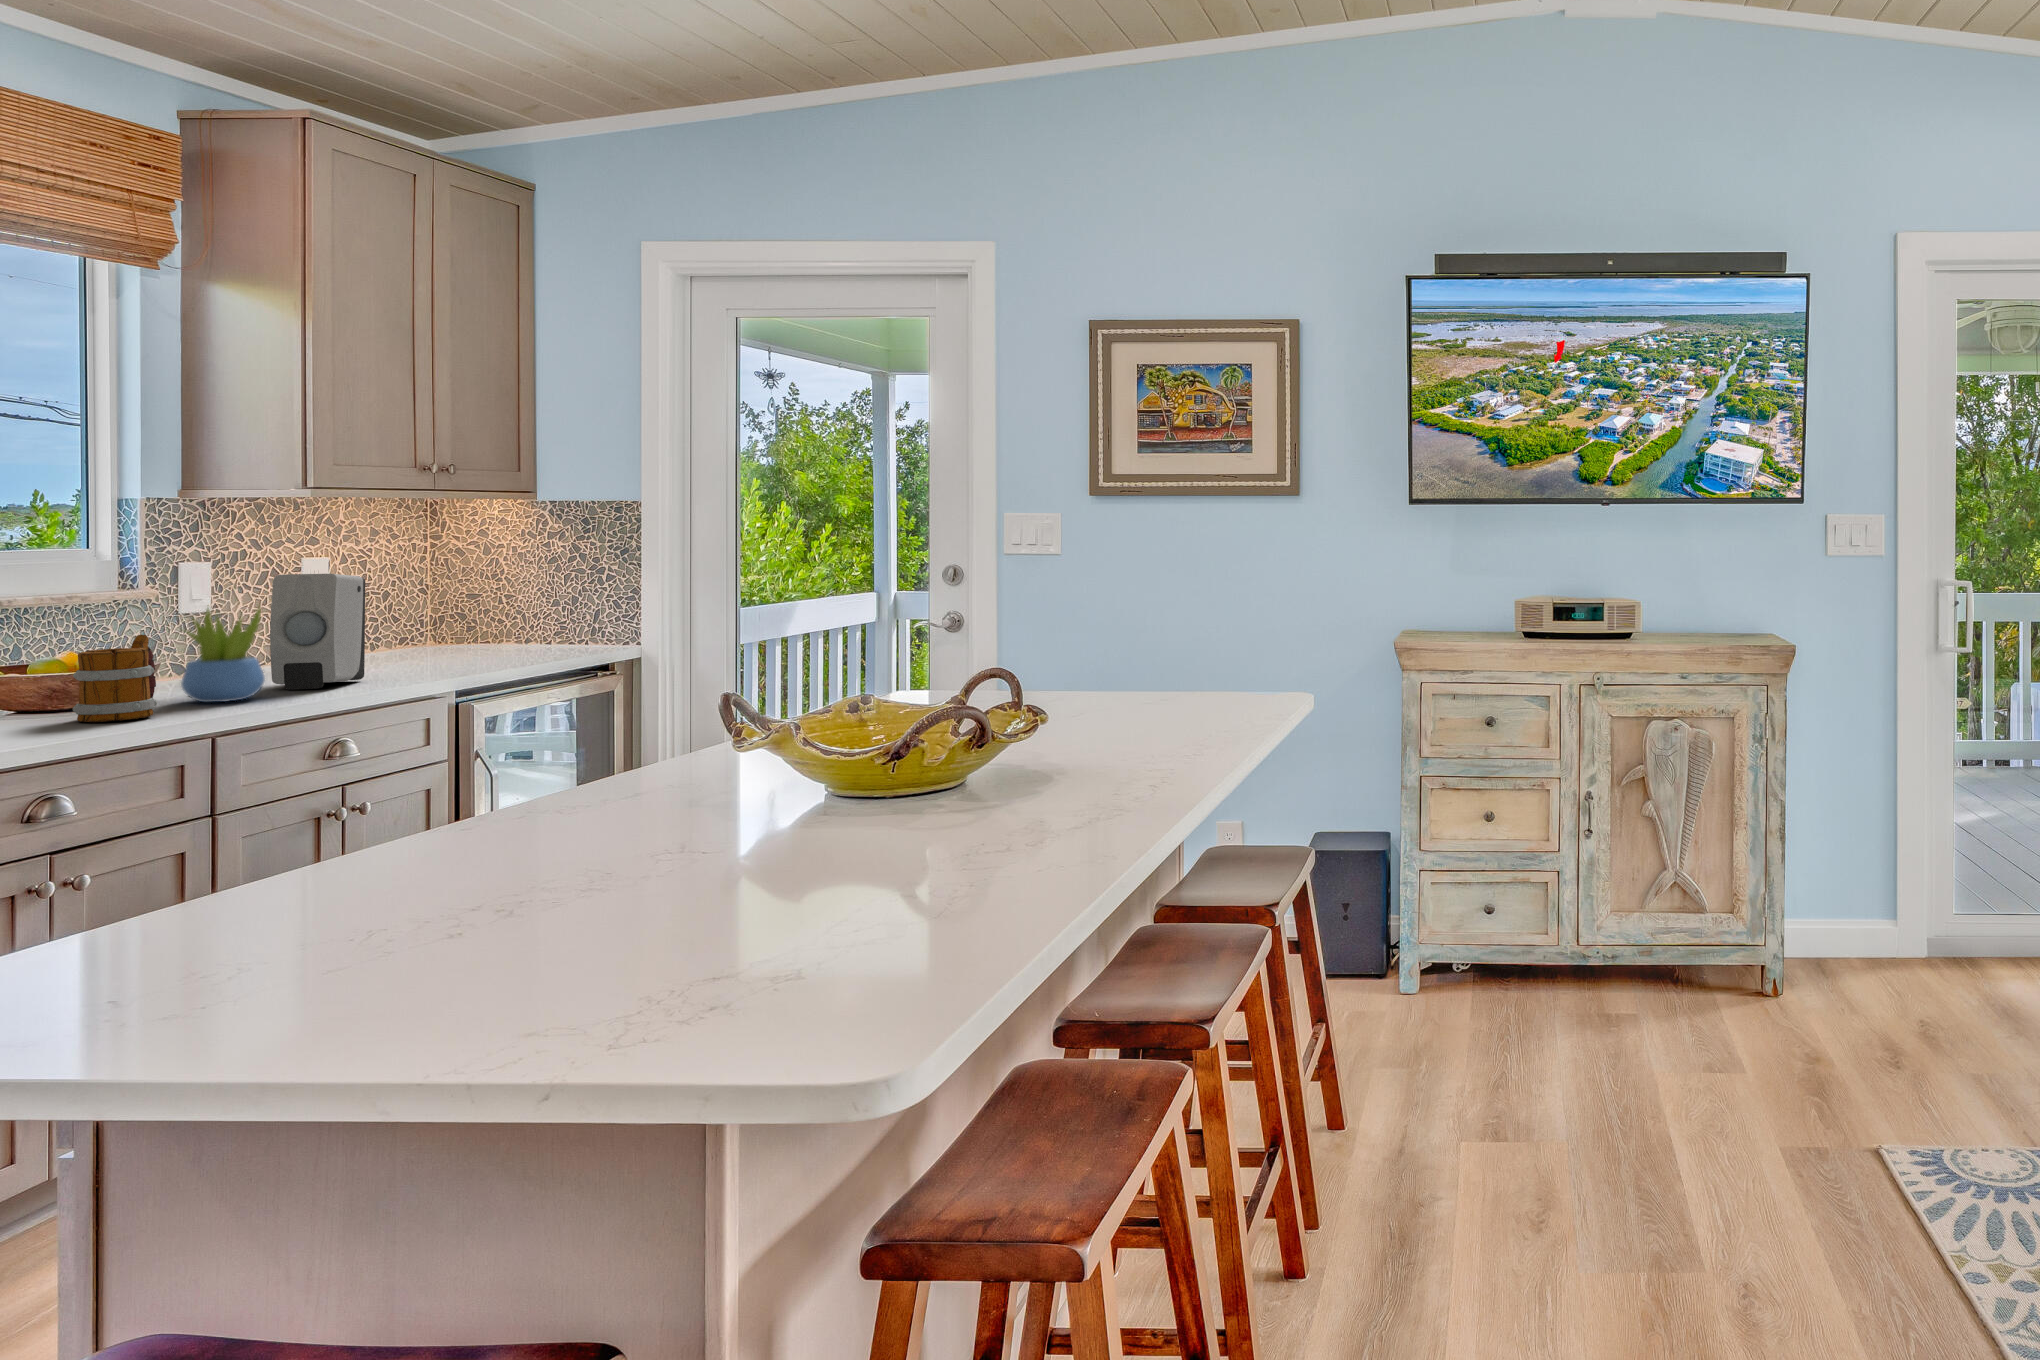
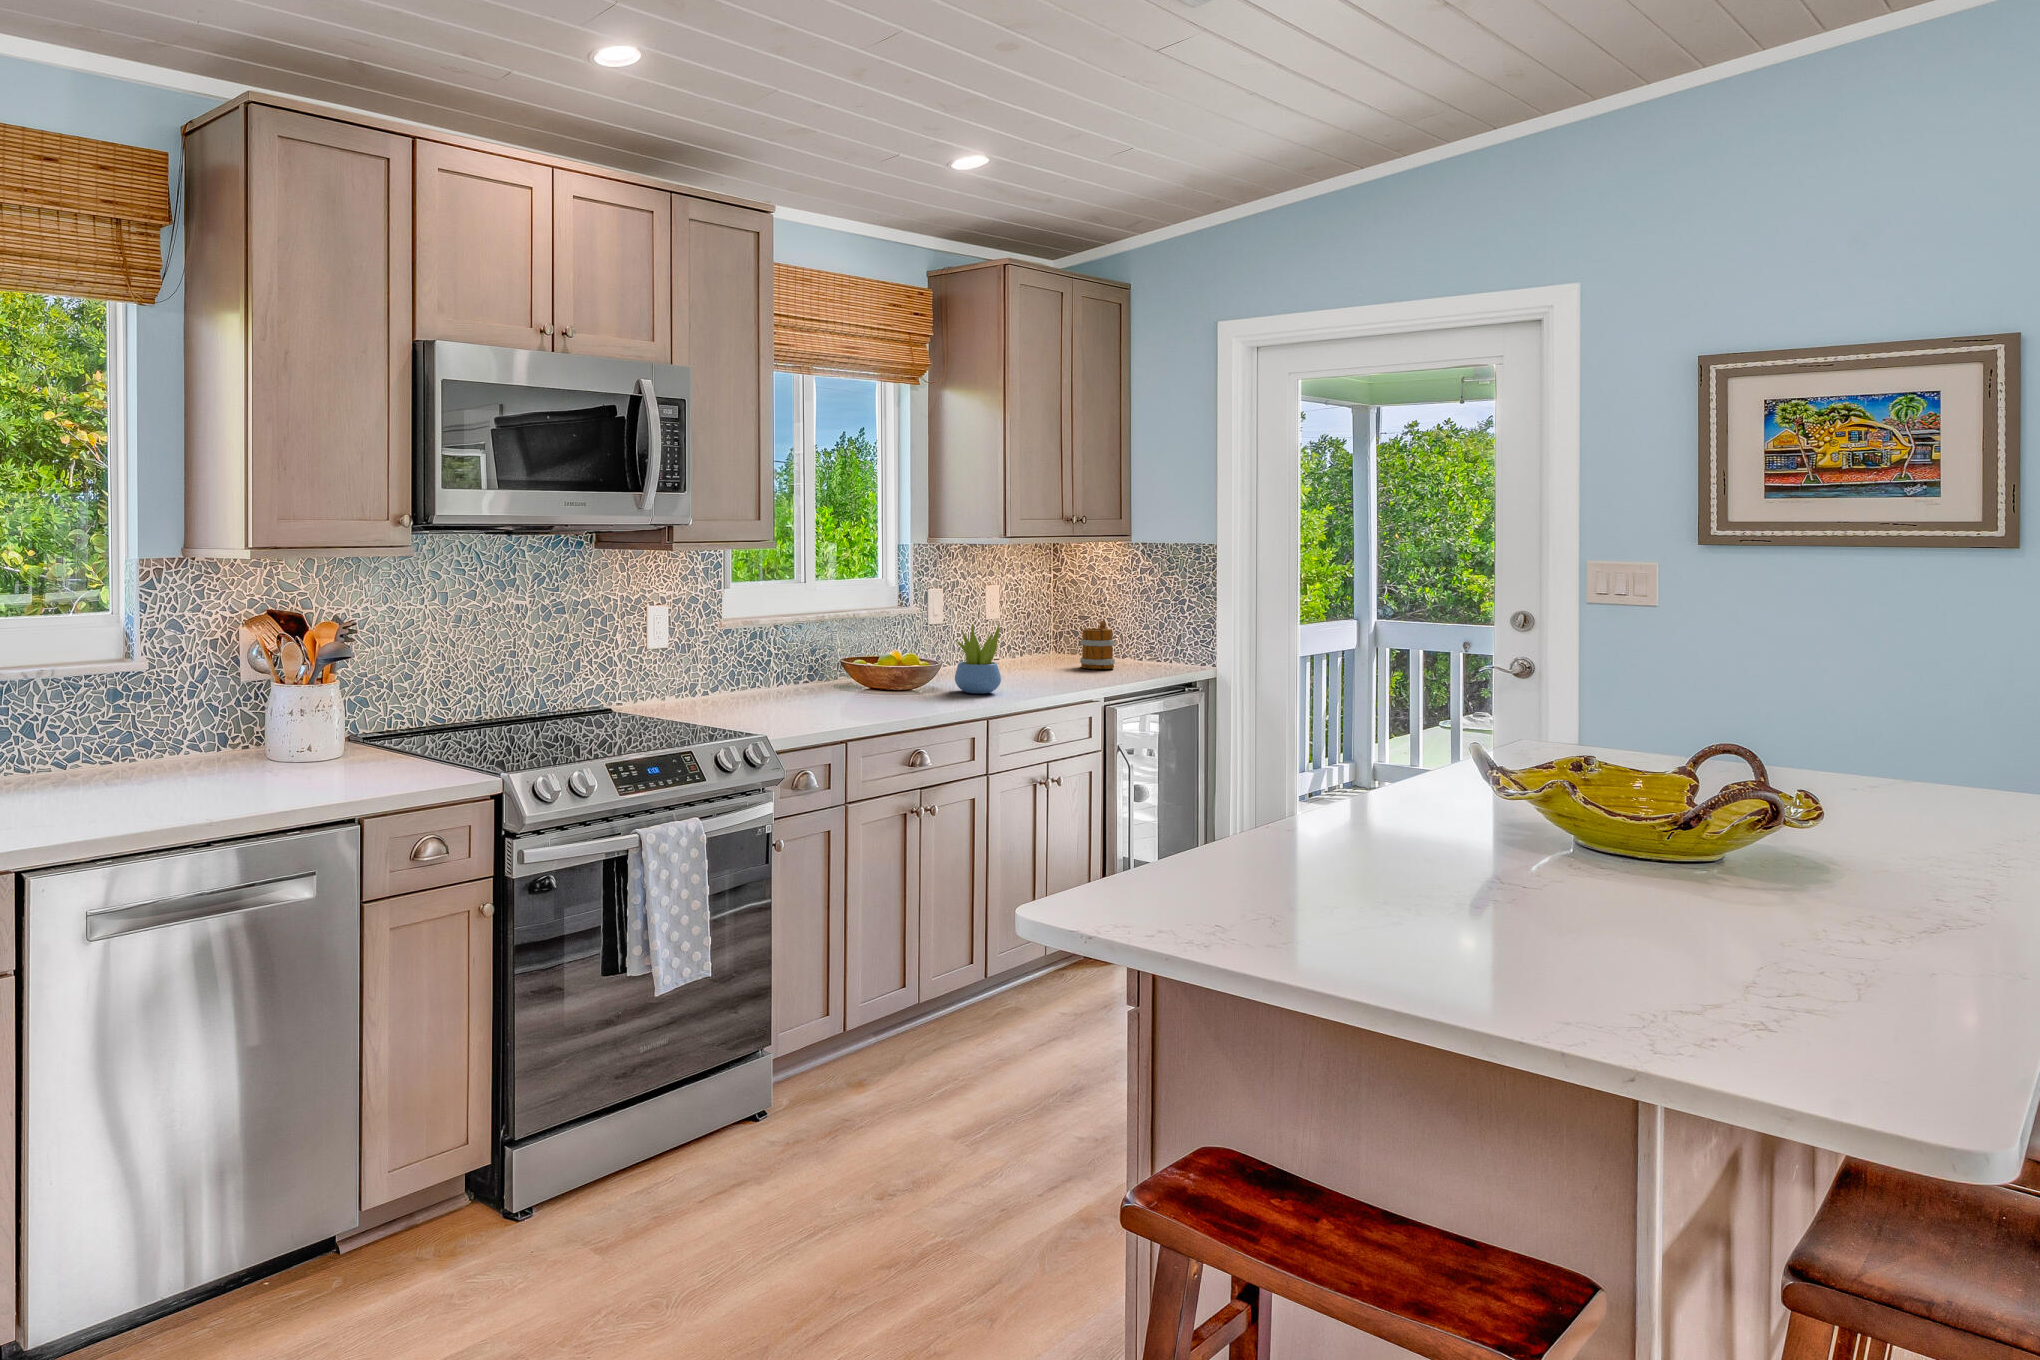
soap dispenser: present [270,574,365,690] -> none [997,602,1048,687]
mug: present [73,635,157,722] -> present [1080,621,1115,669]

